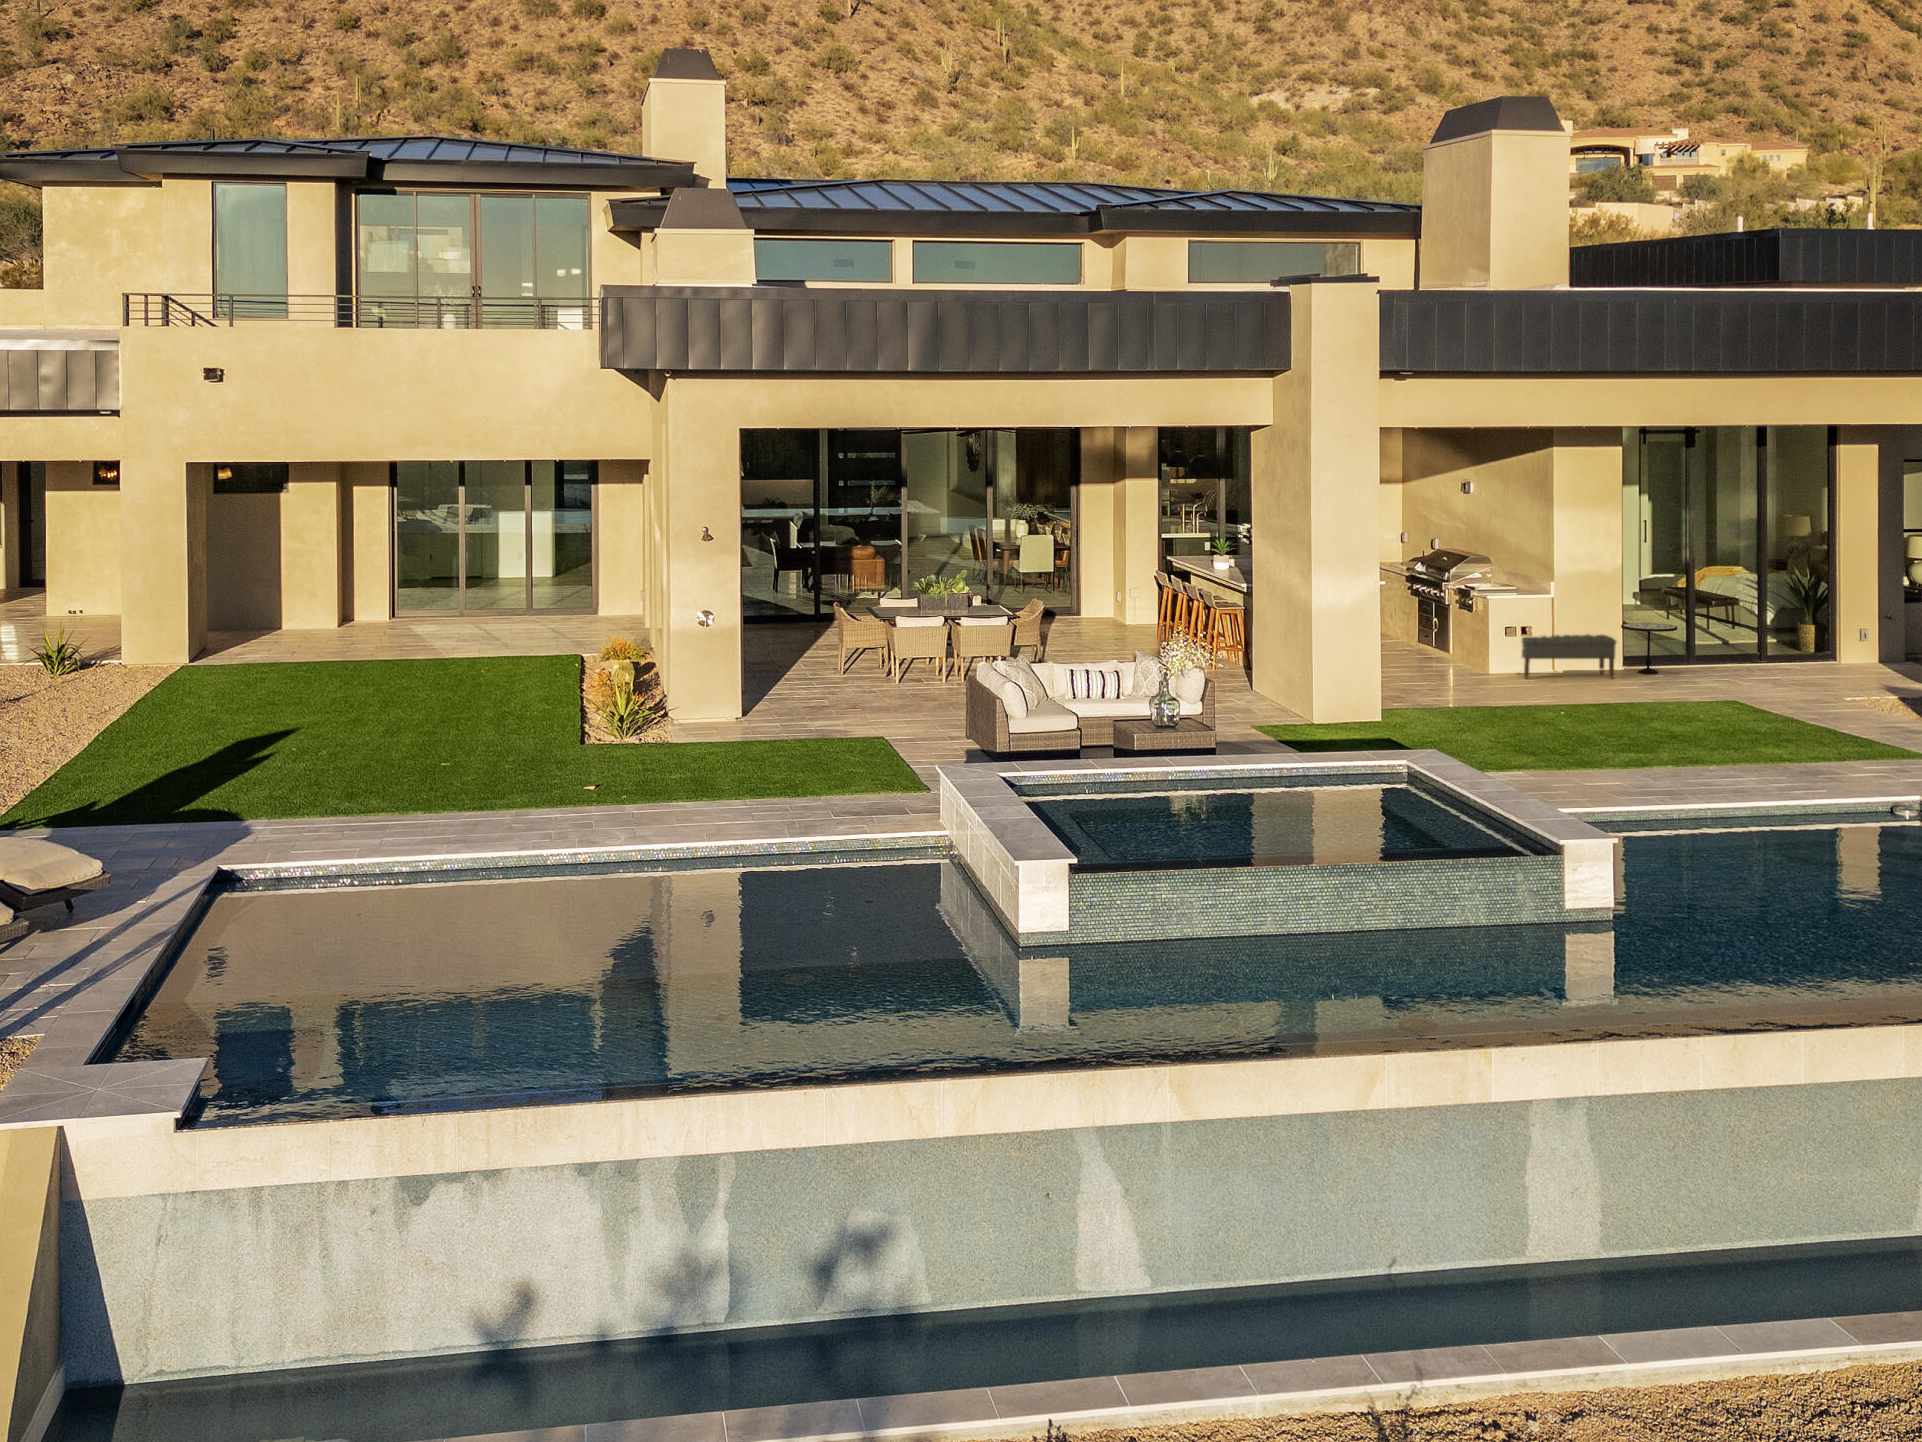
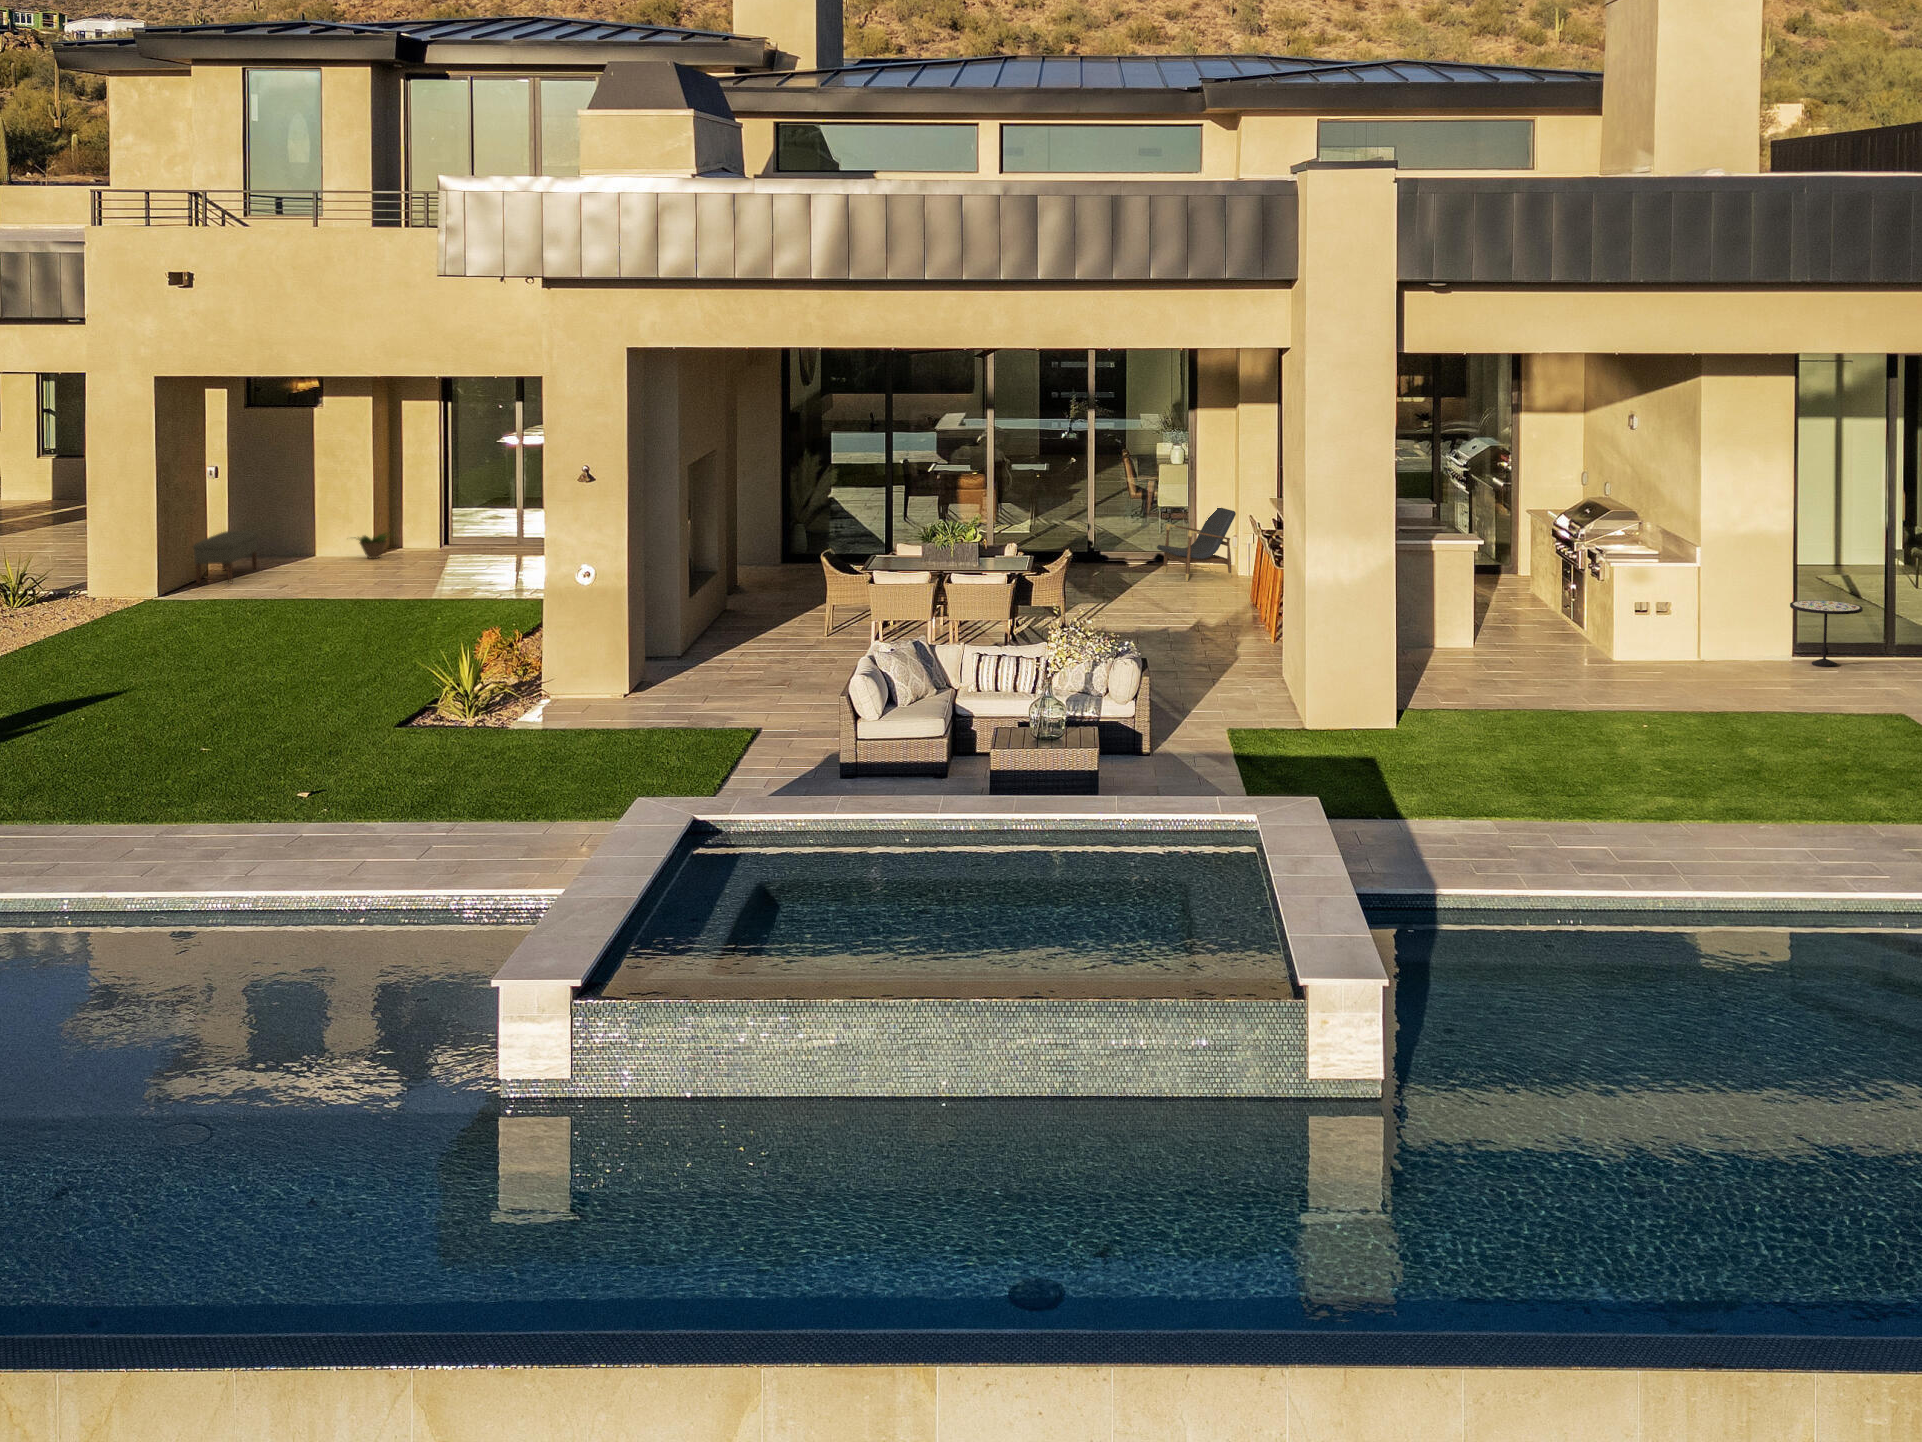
lounge chair: none [1053,569,1122,633] -> present [1157,508,1236,582]
decorative plant: none [316,608,360,633] -> present [358,532,390,559]
bench: present [1519,634,1616,679] -> present [193,531,258,584]

